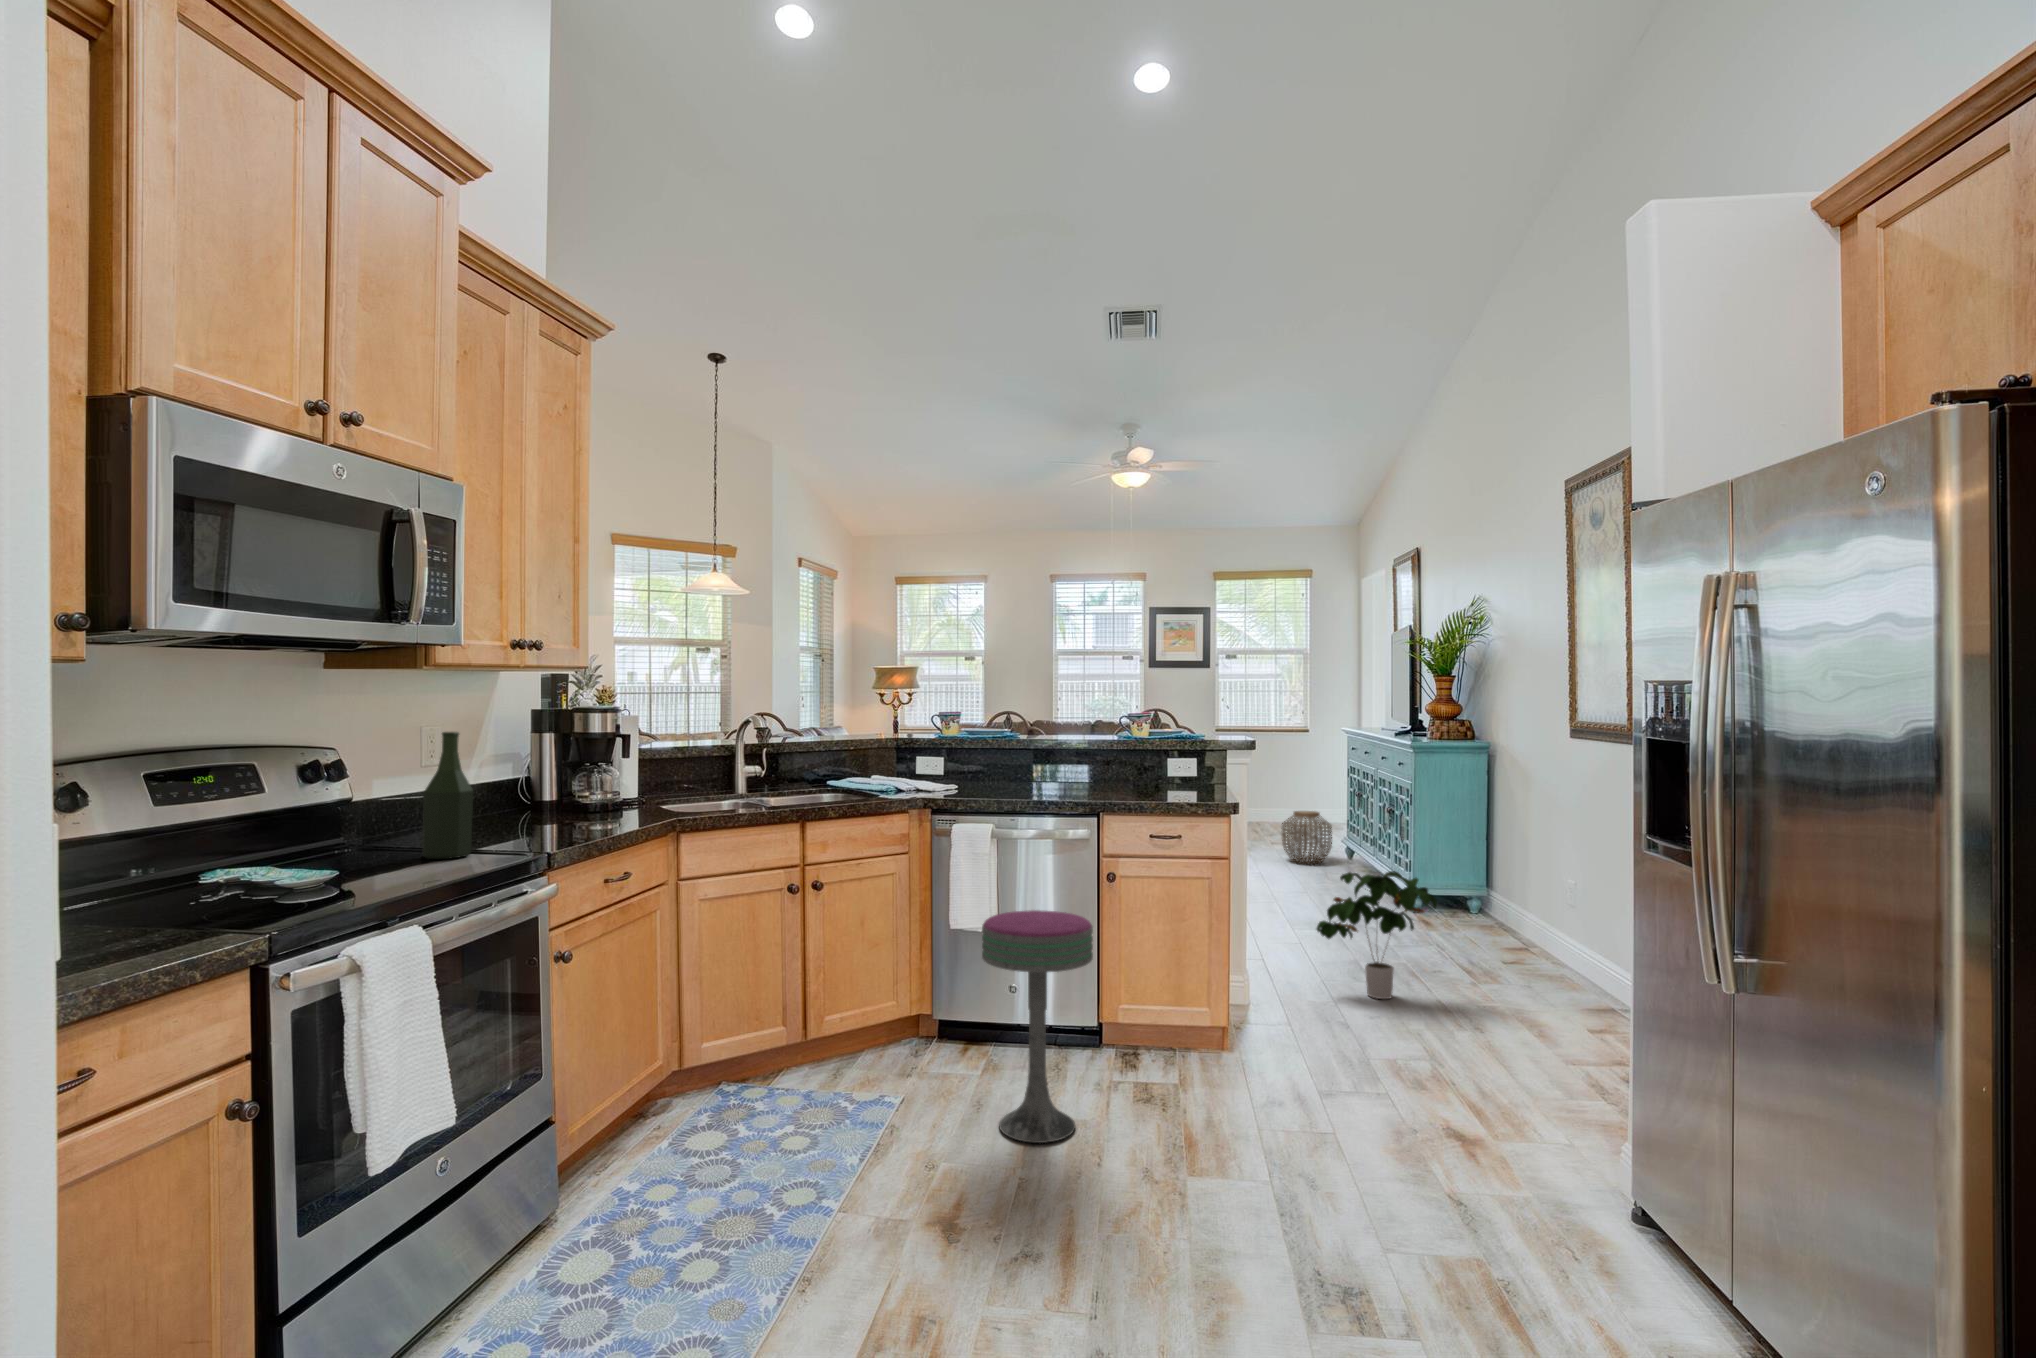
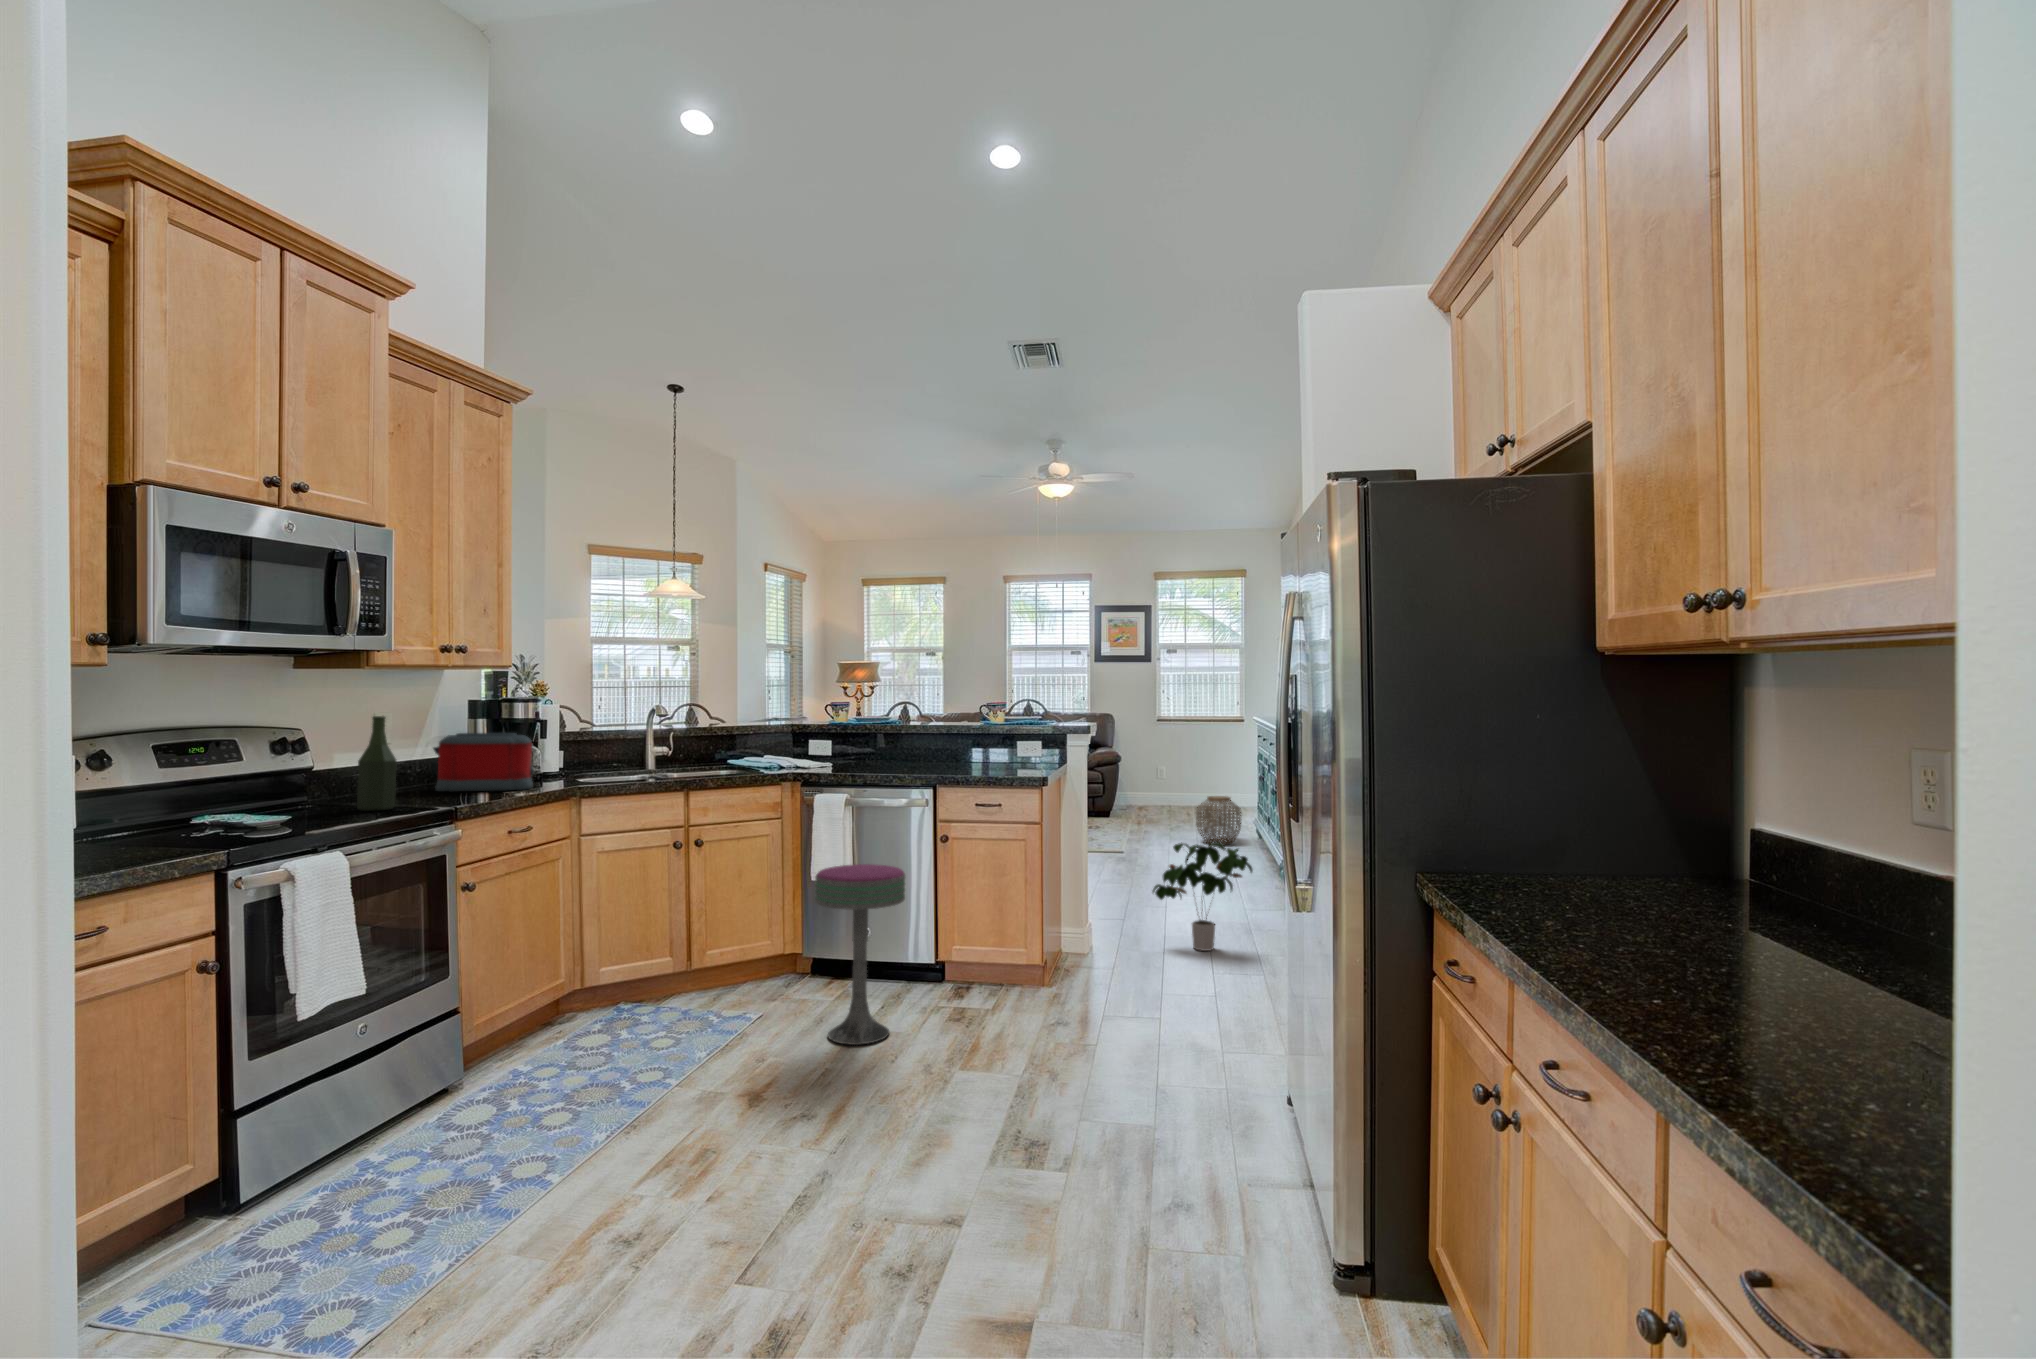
toaster: none [500,751,624,827] -> present [433,733,534,791]

